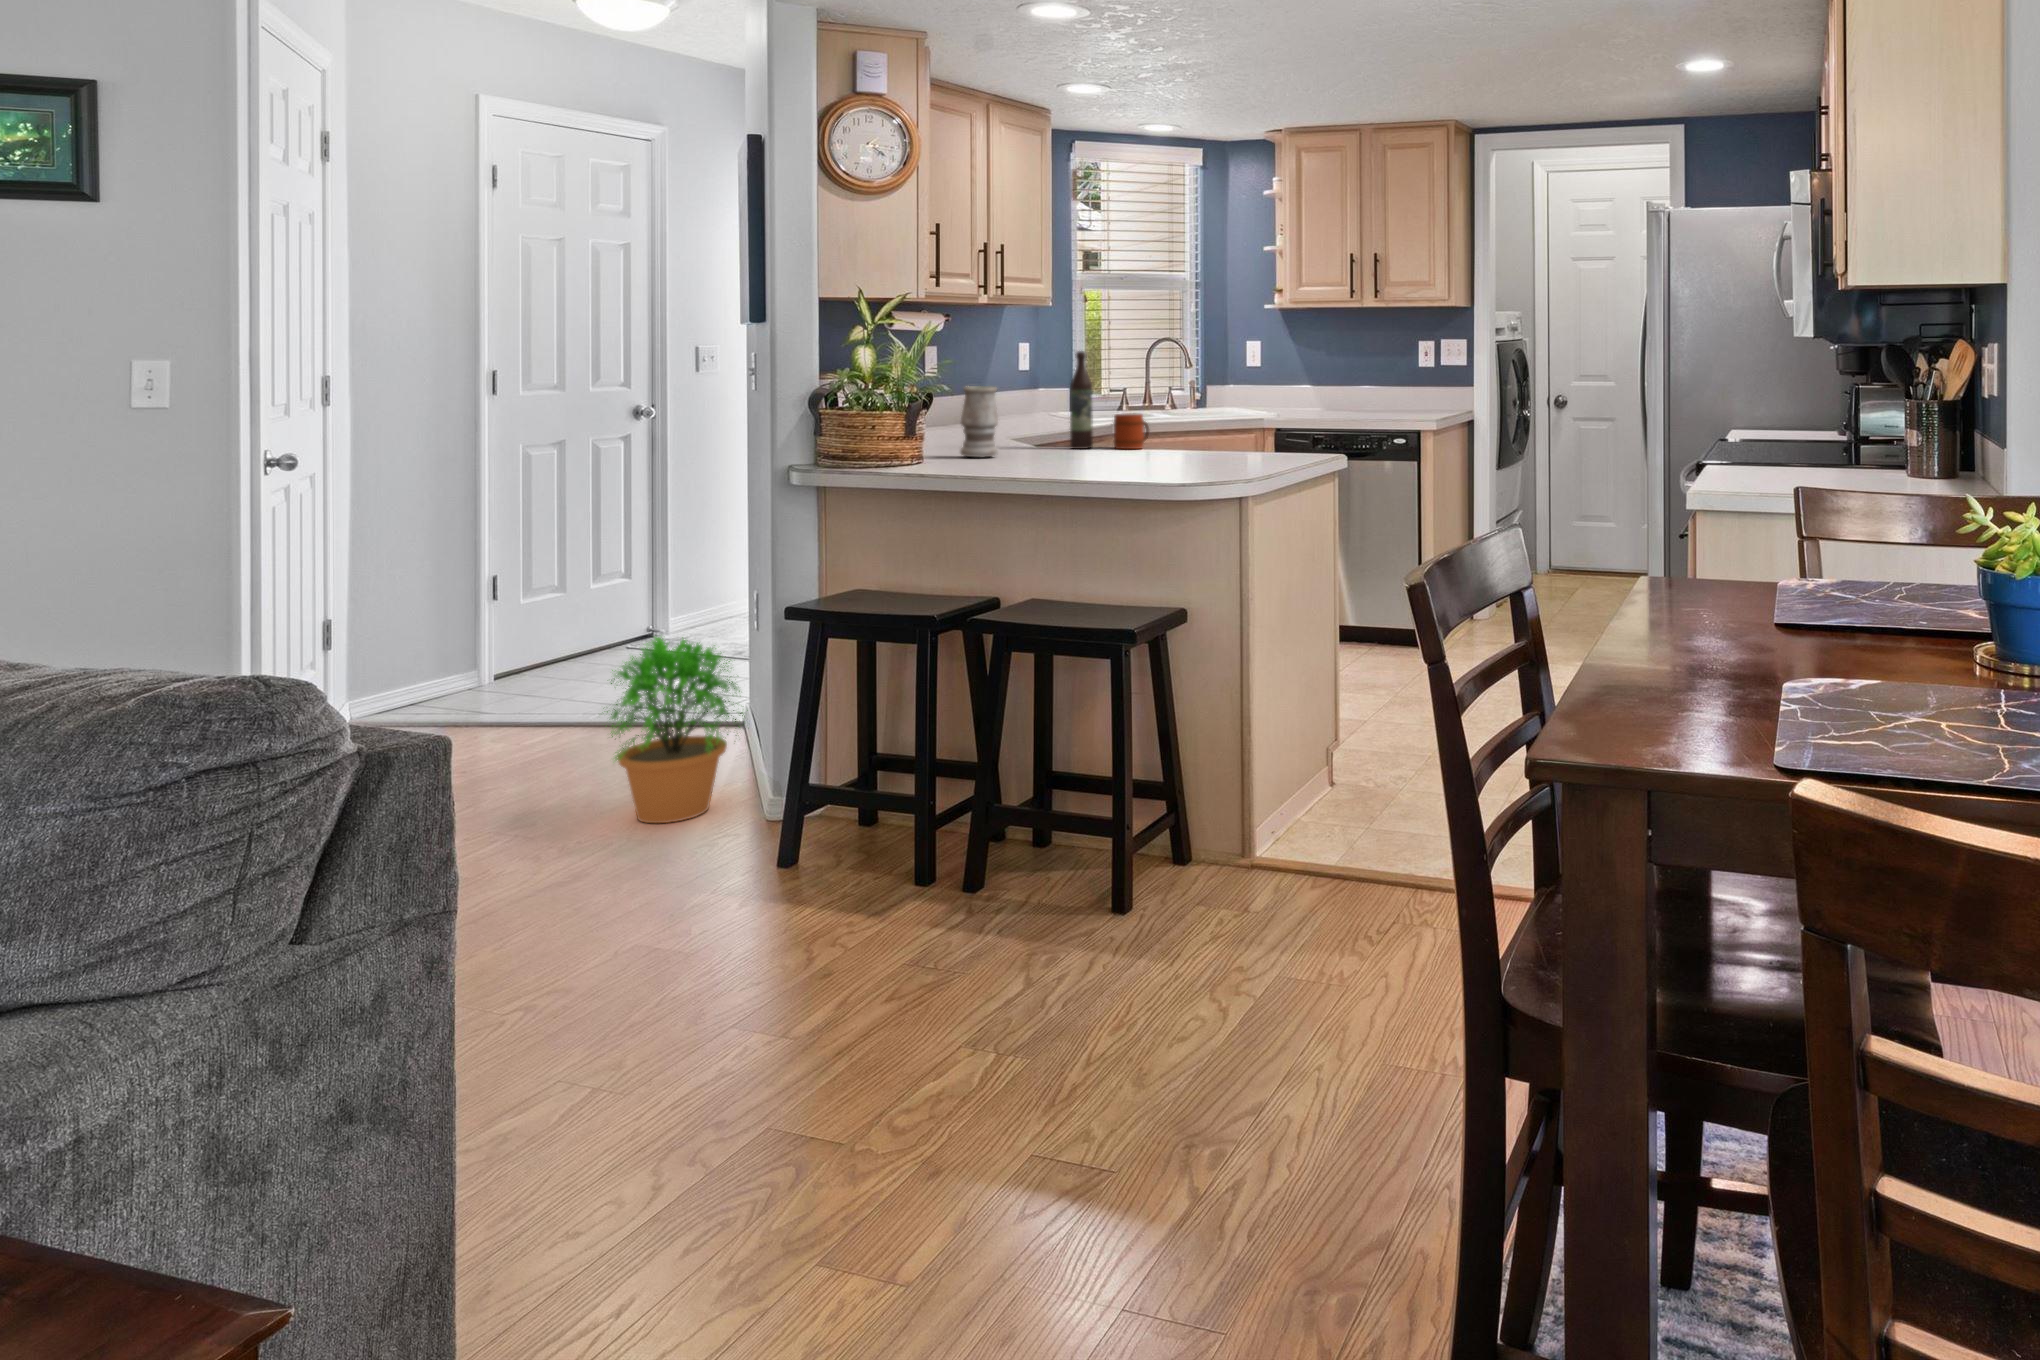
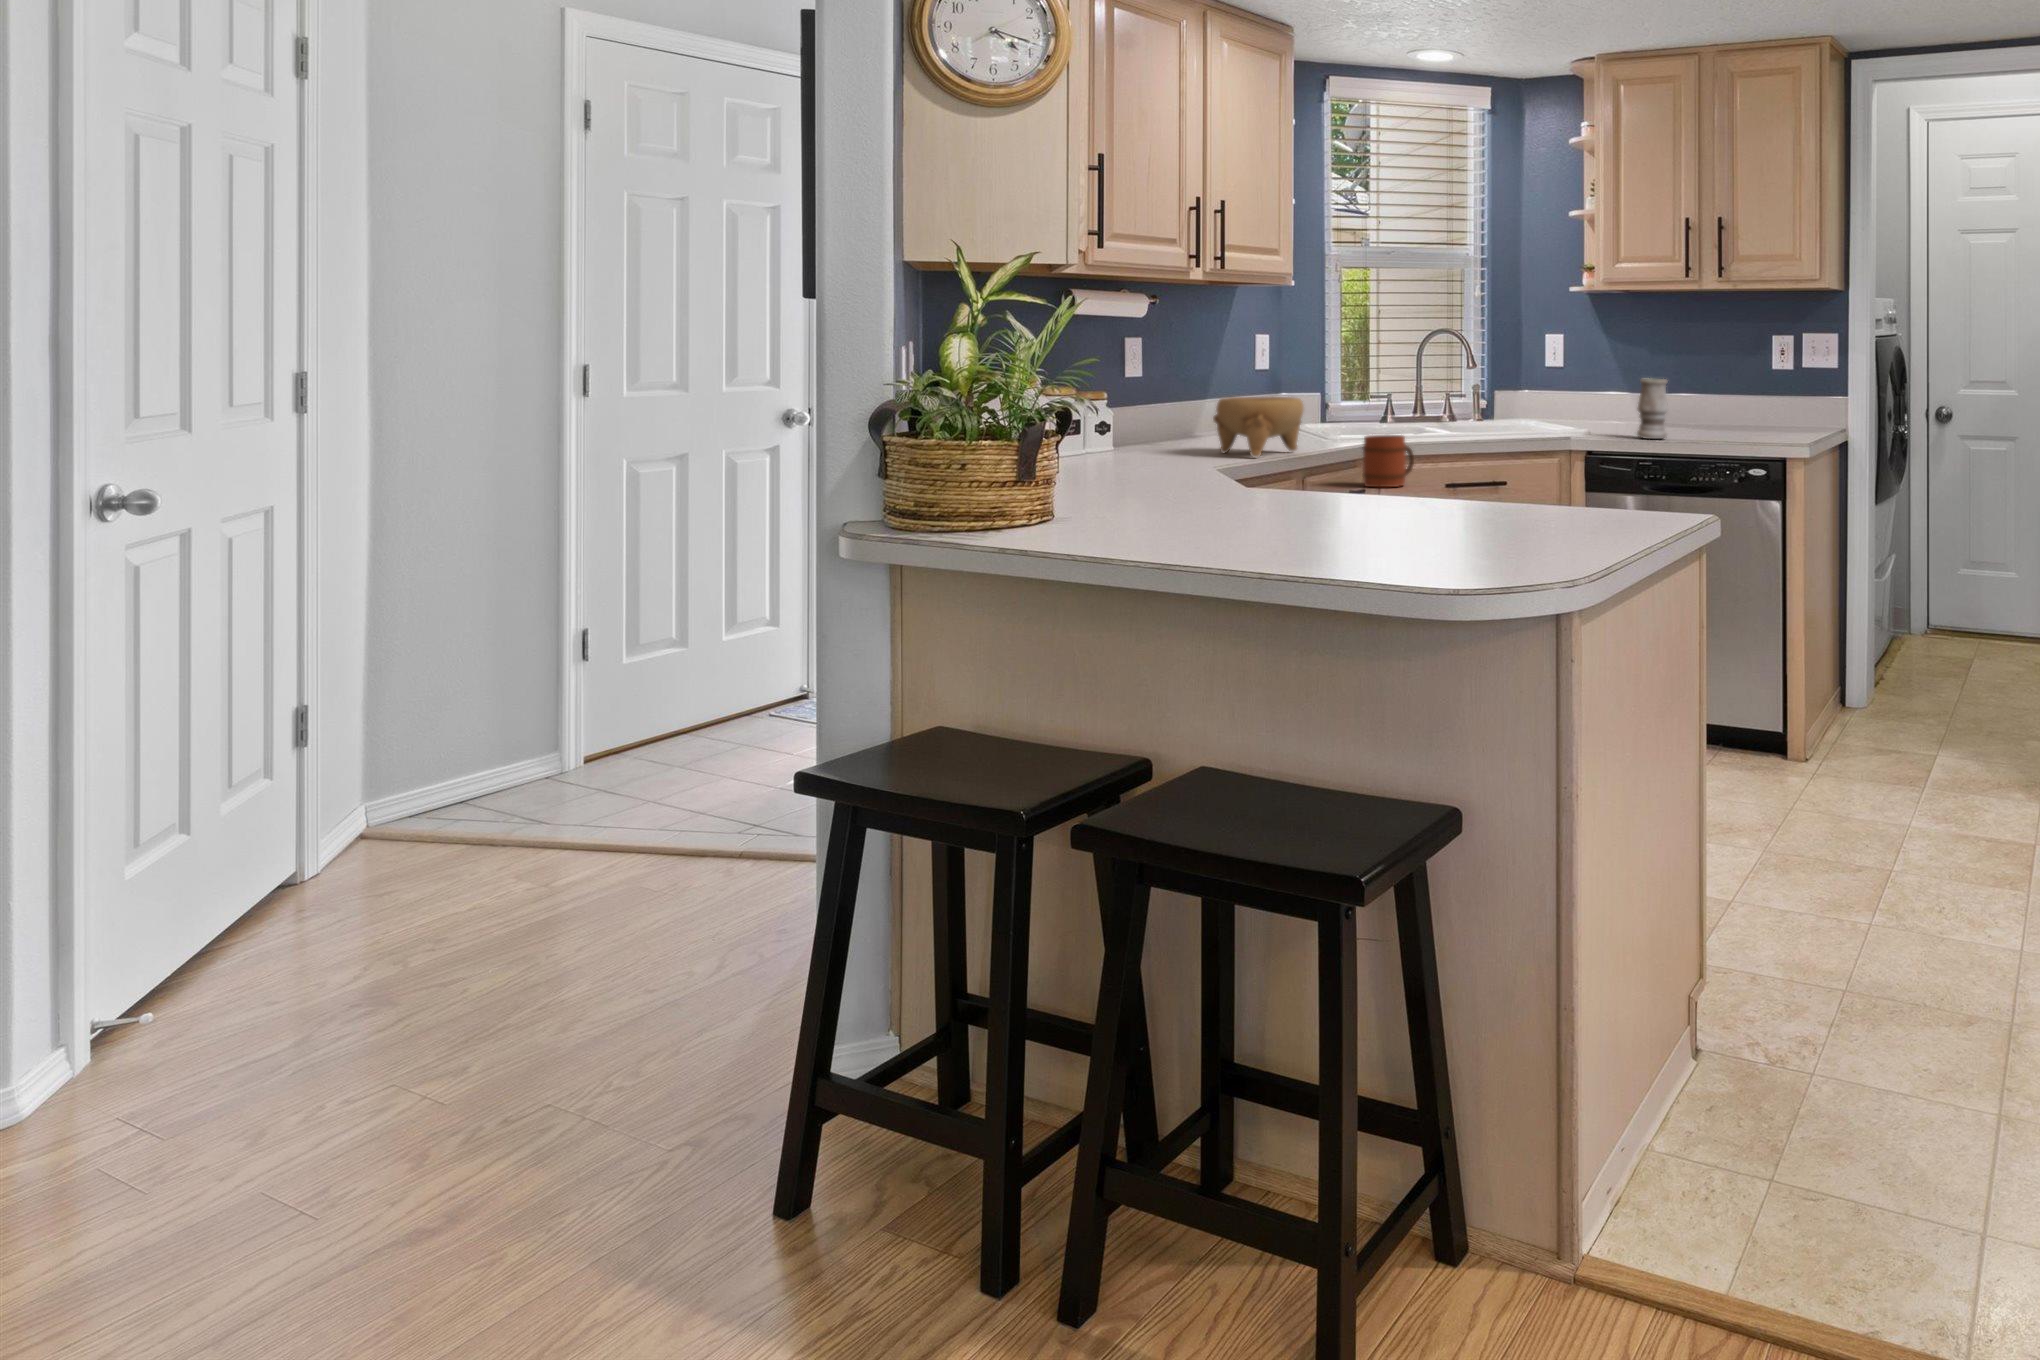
wine bottle: present [1070,351,1093,449] -> none [1301,345,1333,486]
vase: present [961,386,998,458] -> present [1637,378,1668,439]
bowl: none [992,391,1062,435] -> present [1213,397,1304,457]
potted plant: present [603,637,748,823] -> none [531,783,790,1092]

